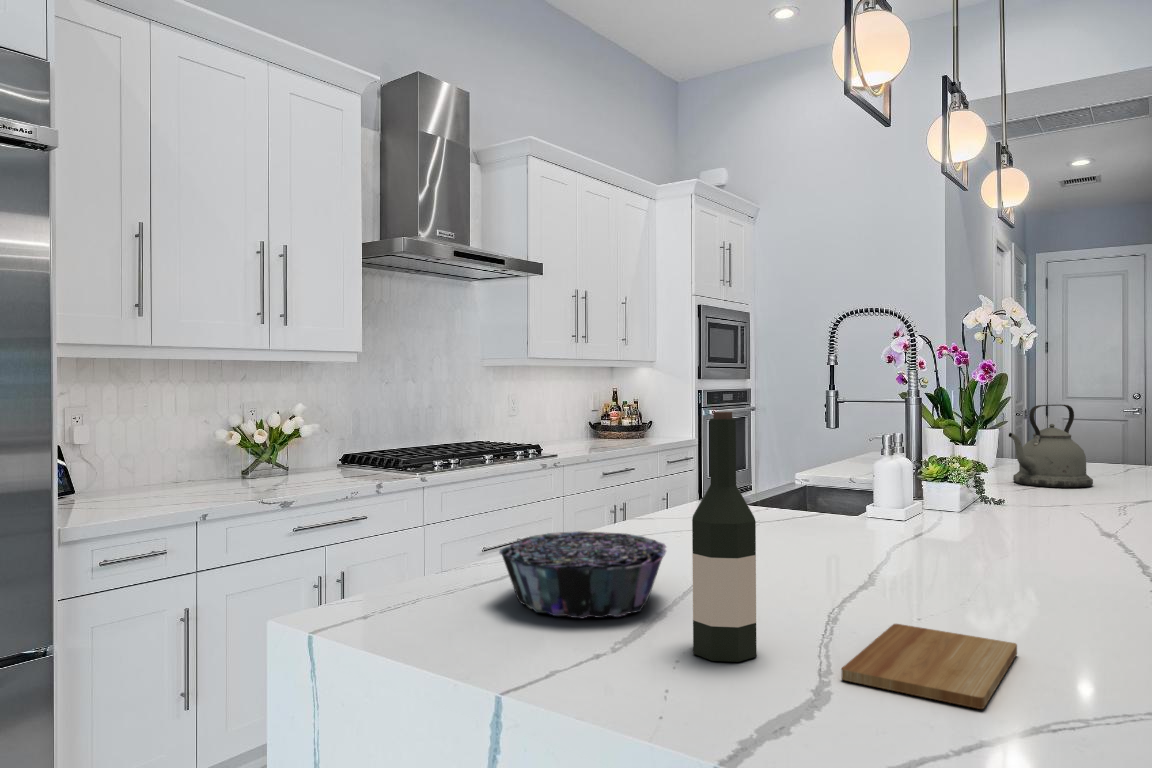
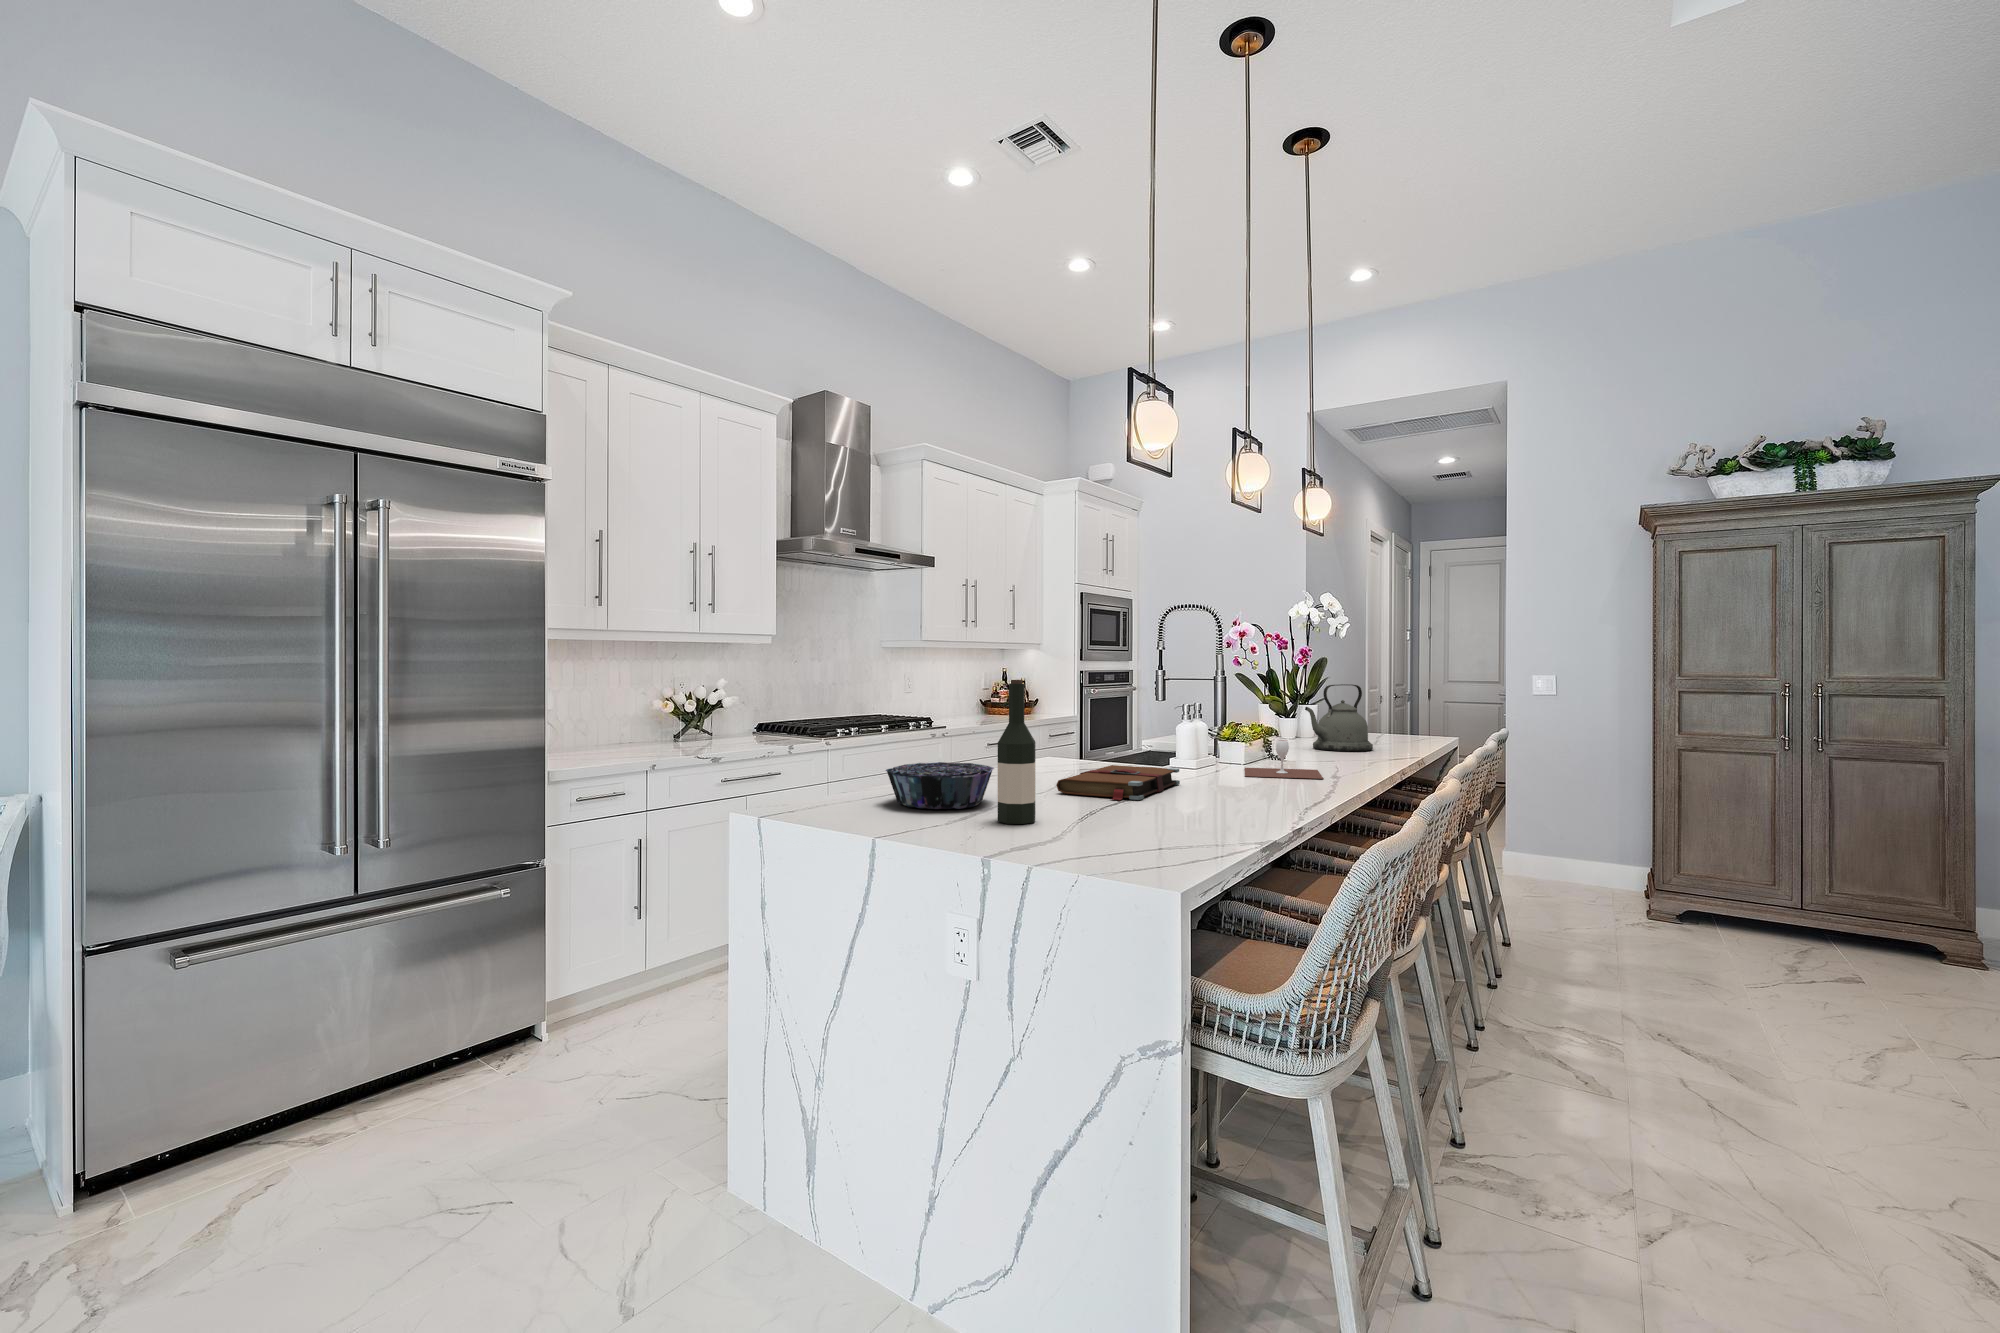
wine glass: none [969,483,1104,540] -> present [1245,740,1323,779]
book: none [750,523,914,592] -> present [1056,765,1180,800]
cutting board: present [842,624,1017,709] -> none [1075,810,1186,838]

